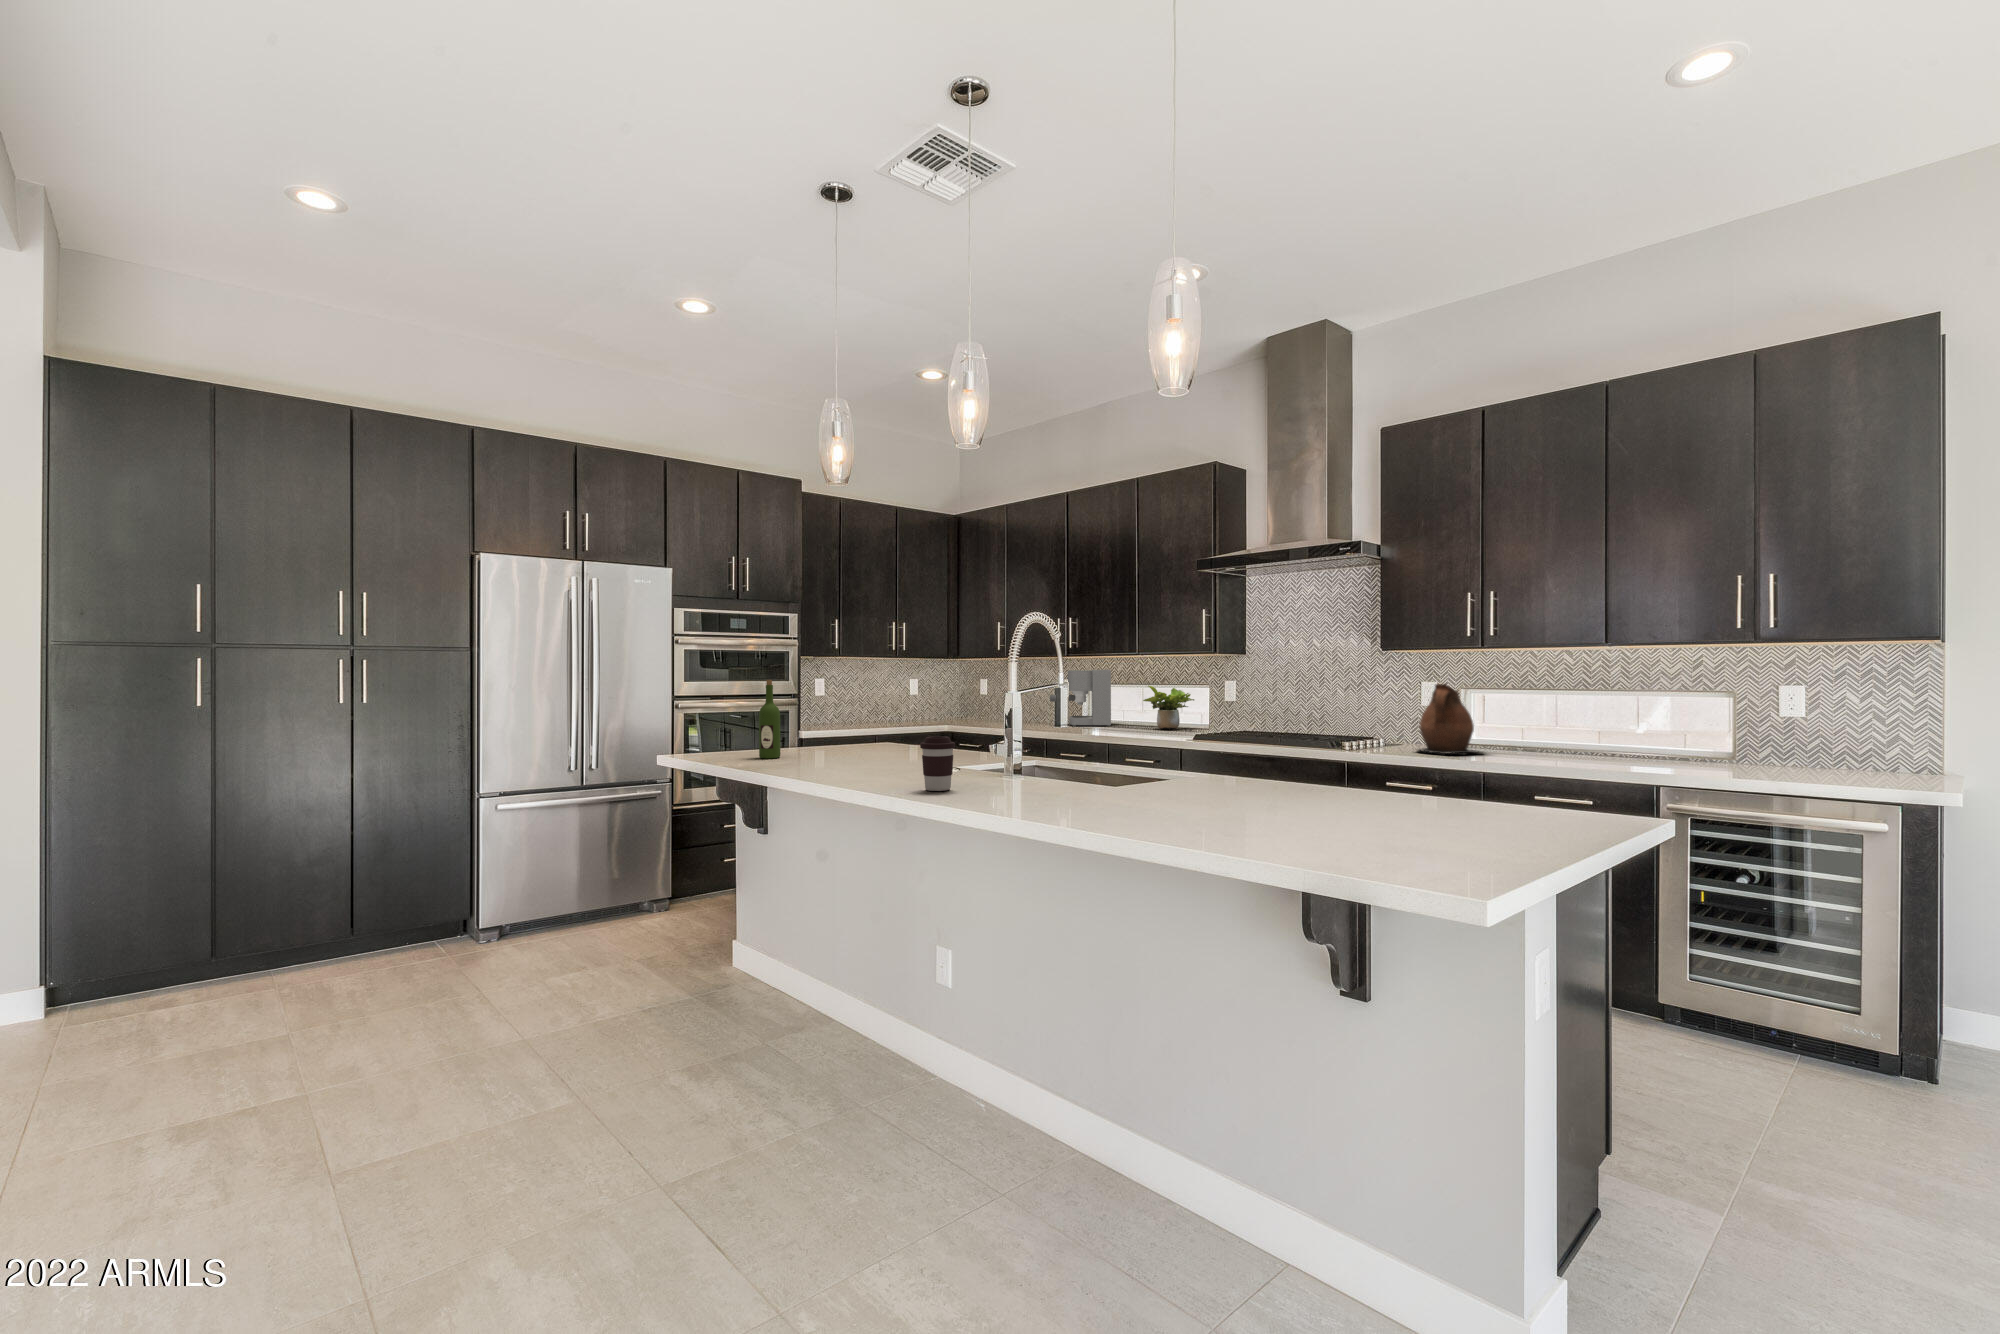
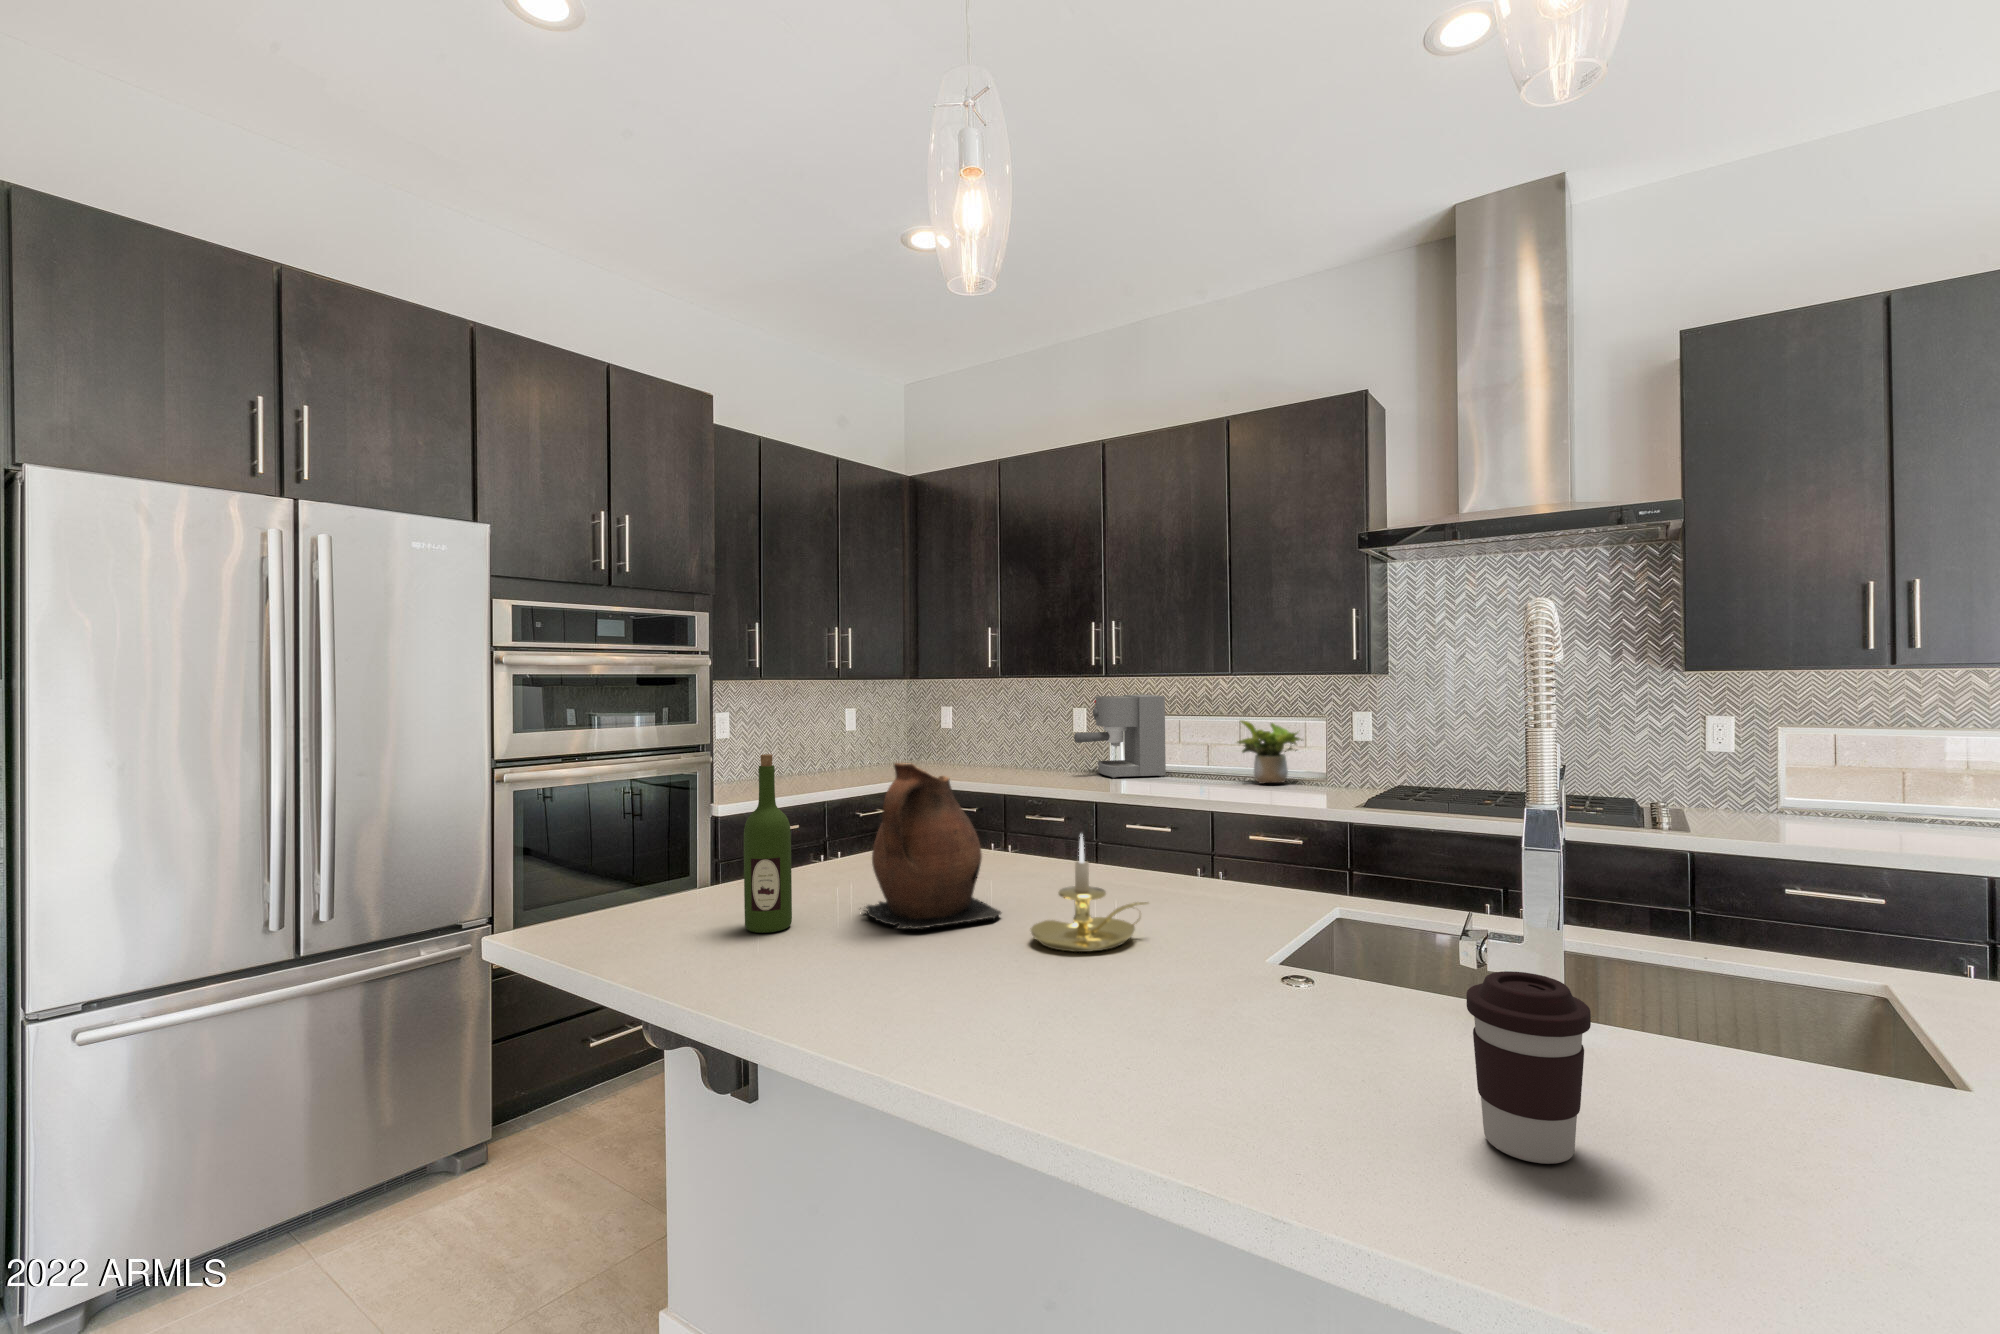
ceramic pitcher: present [1418,684,1483,754] -> present [860,763,1001,929]
candle holder: none [870,715,925,764] -> present [1030,835,1148,952]

